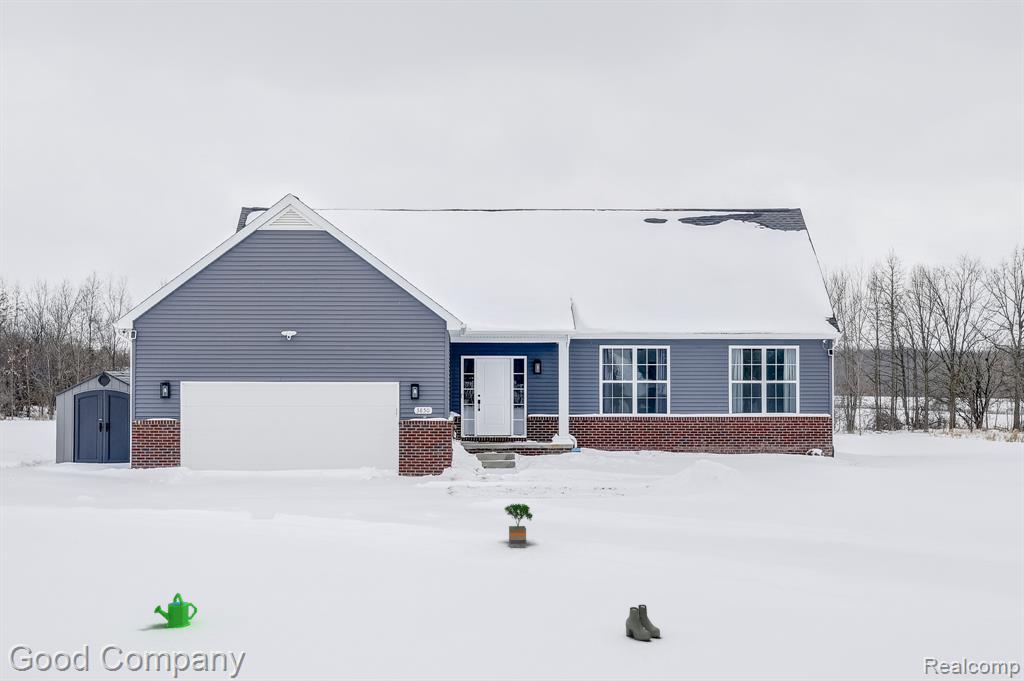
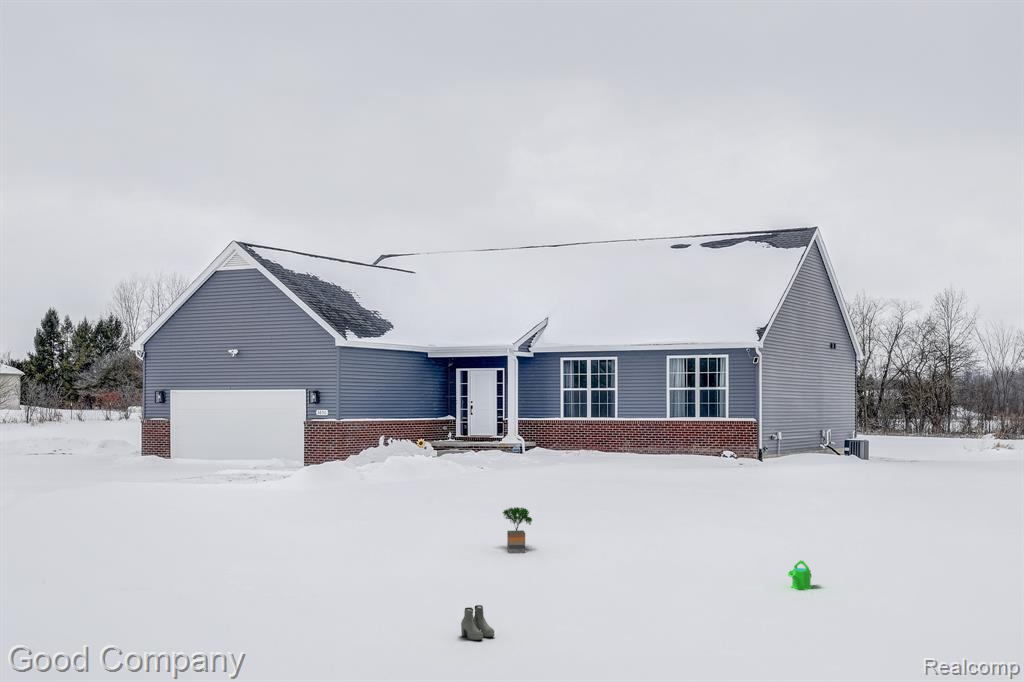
watering can: present [154,593,197,628] -> present [788,560,812,589]
boots: present [626,605,660,640] -> present [461,605,494,640]

